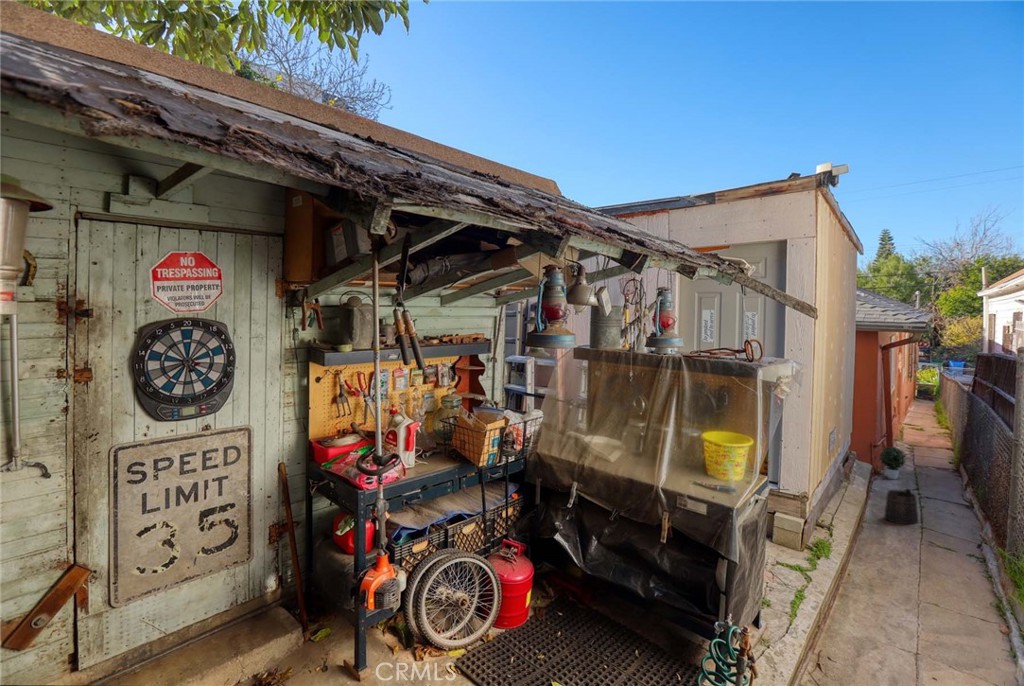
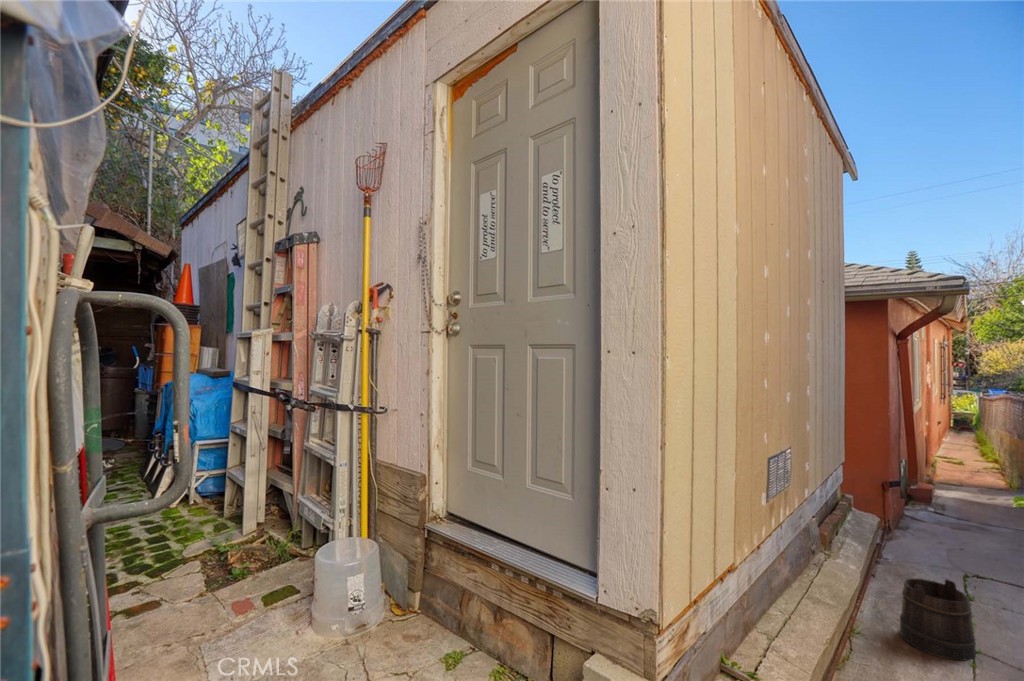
potted plant: present [880,447,906,480] -> none [896,487,942,540]

